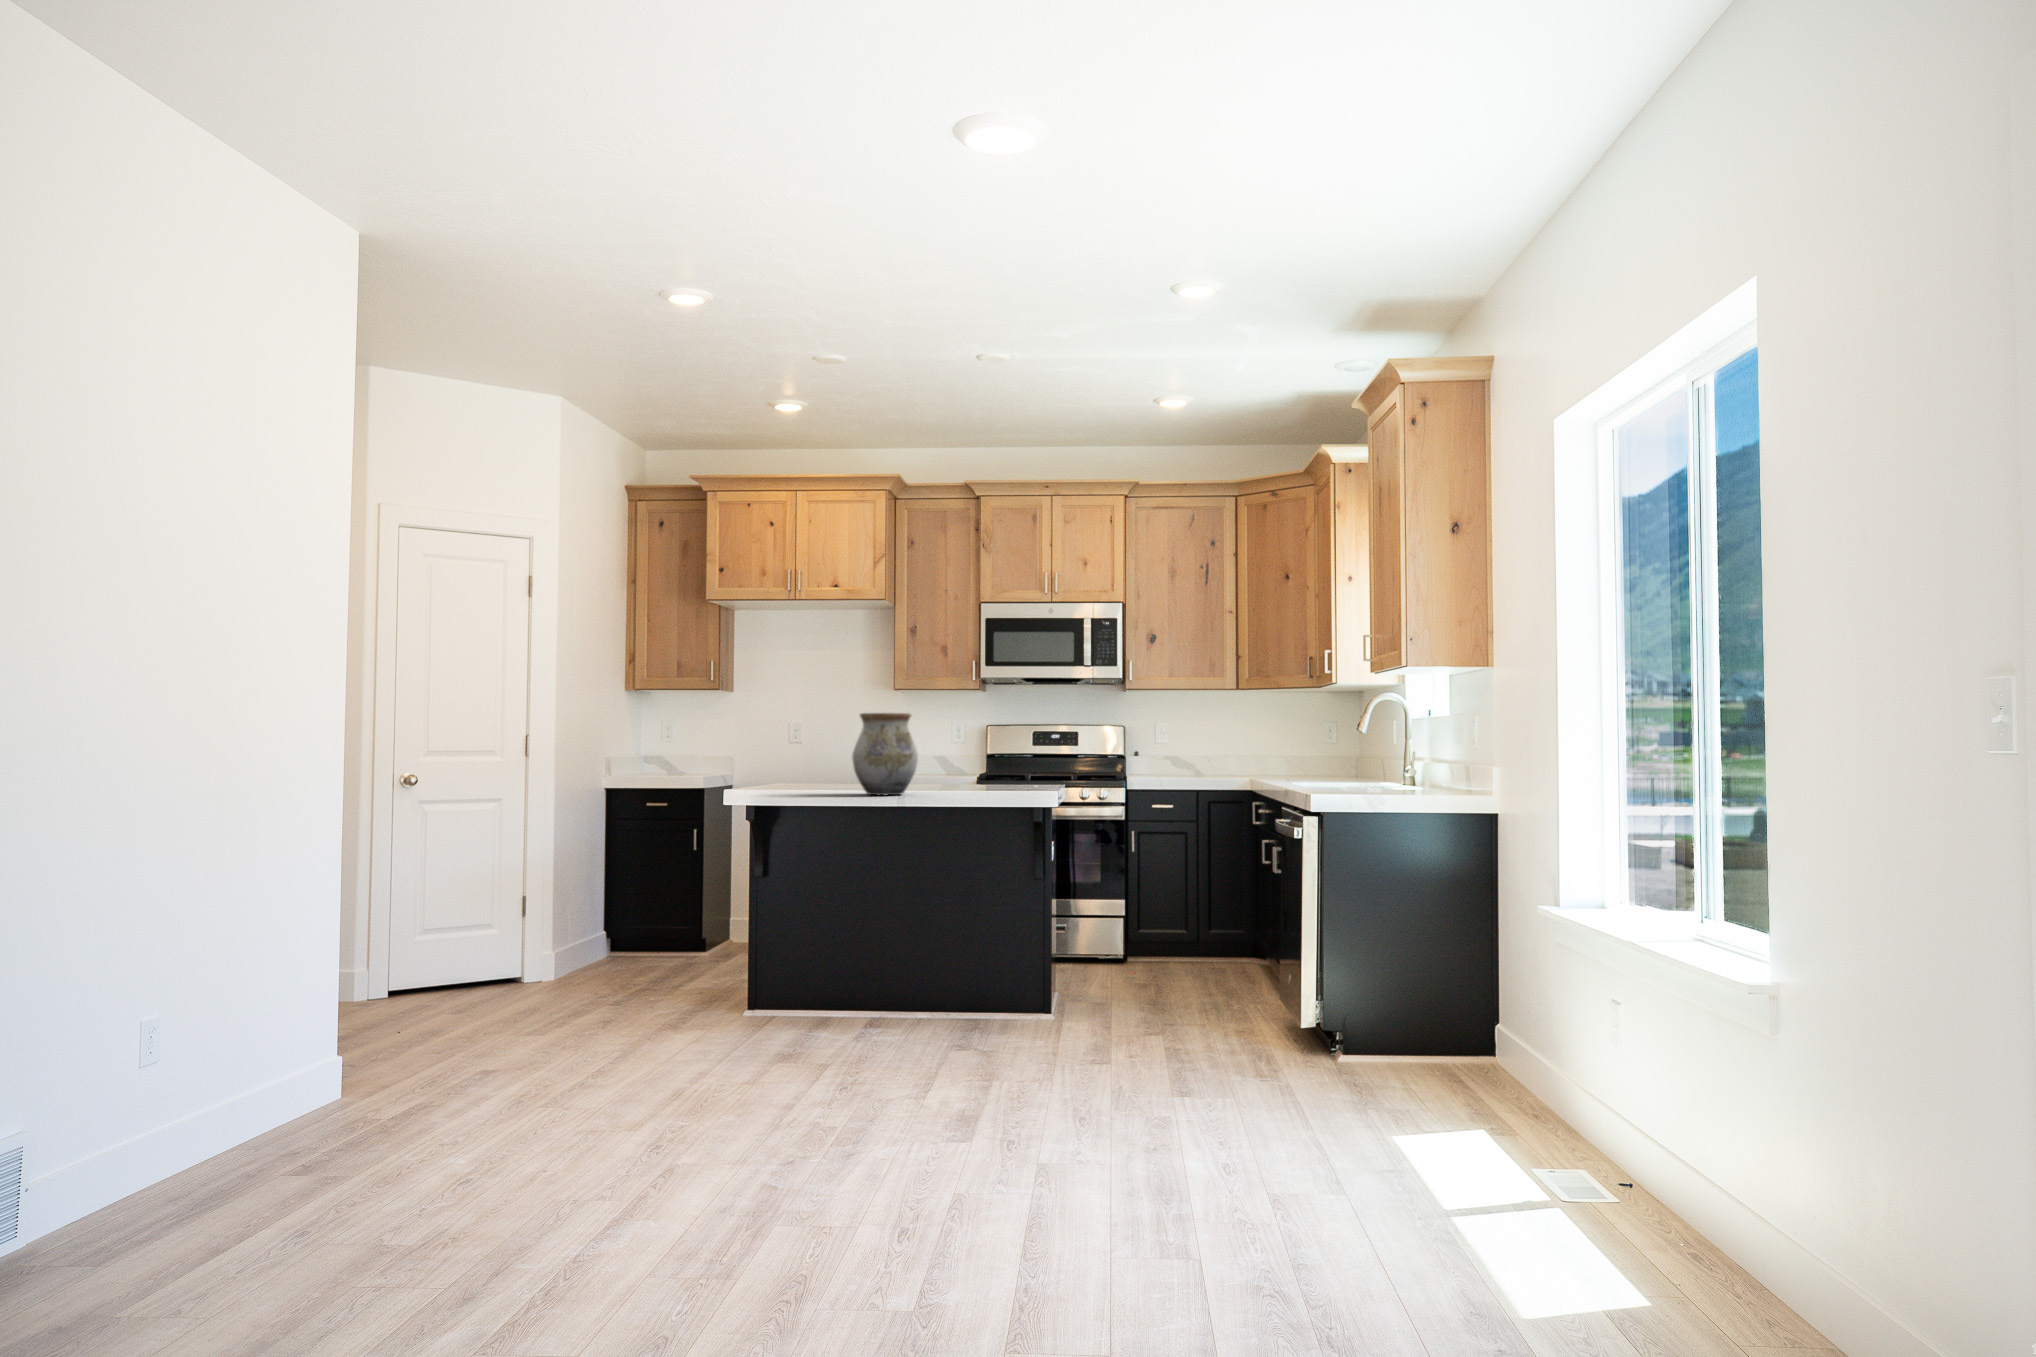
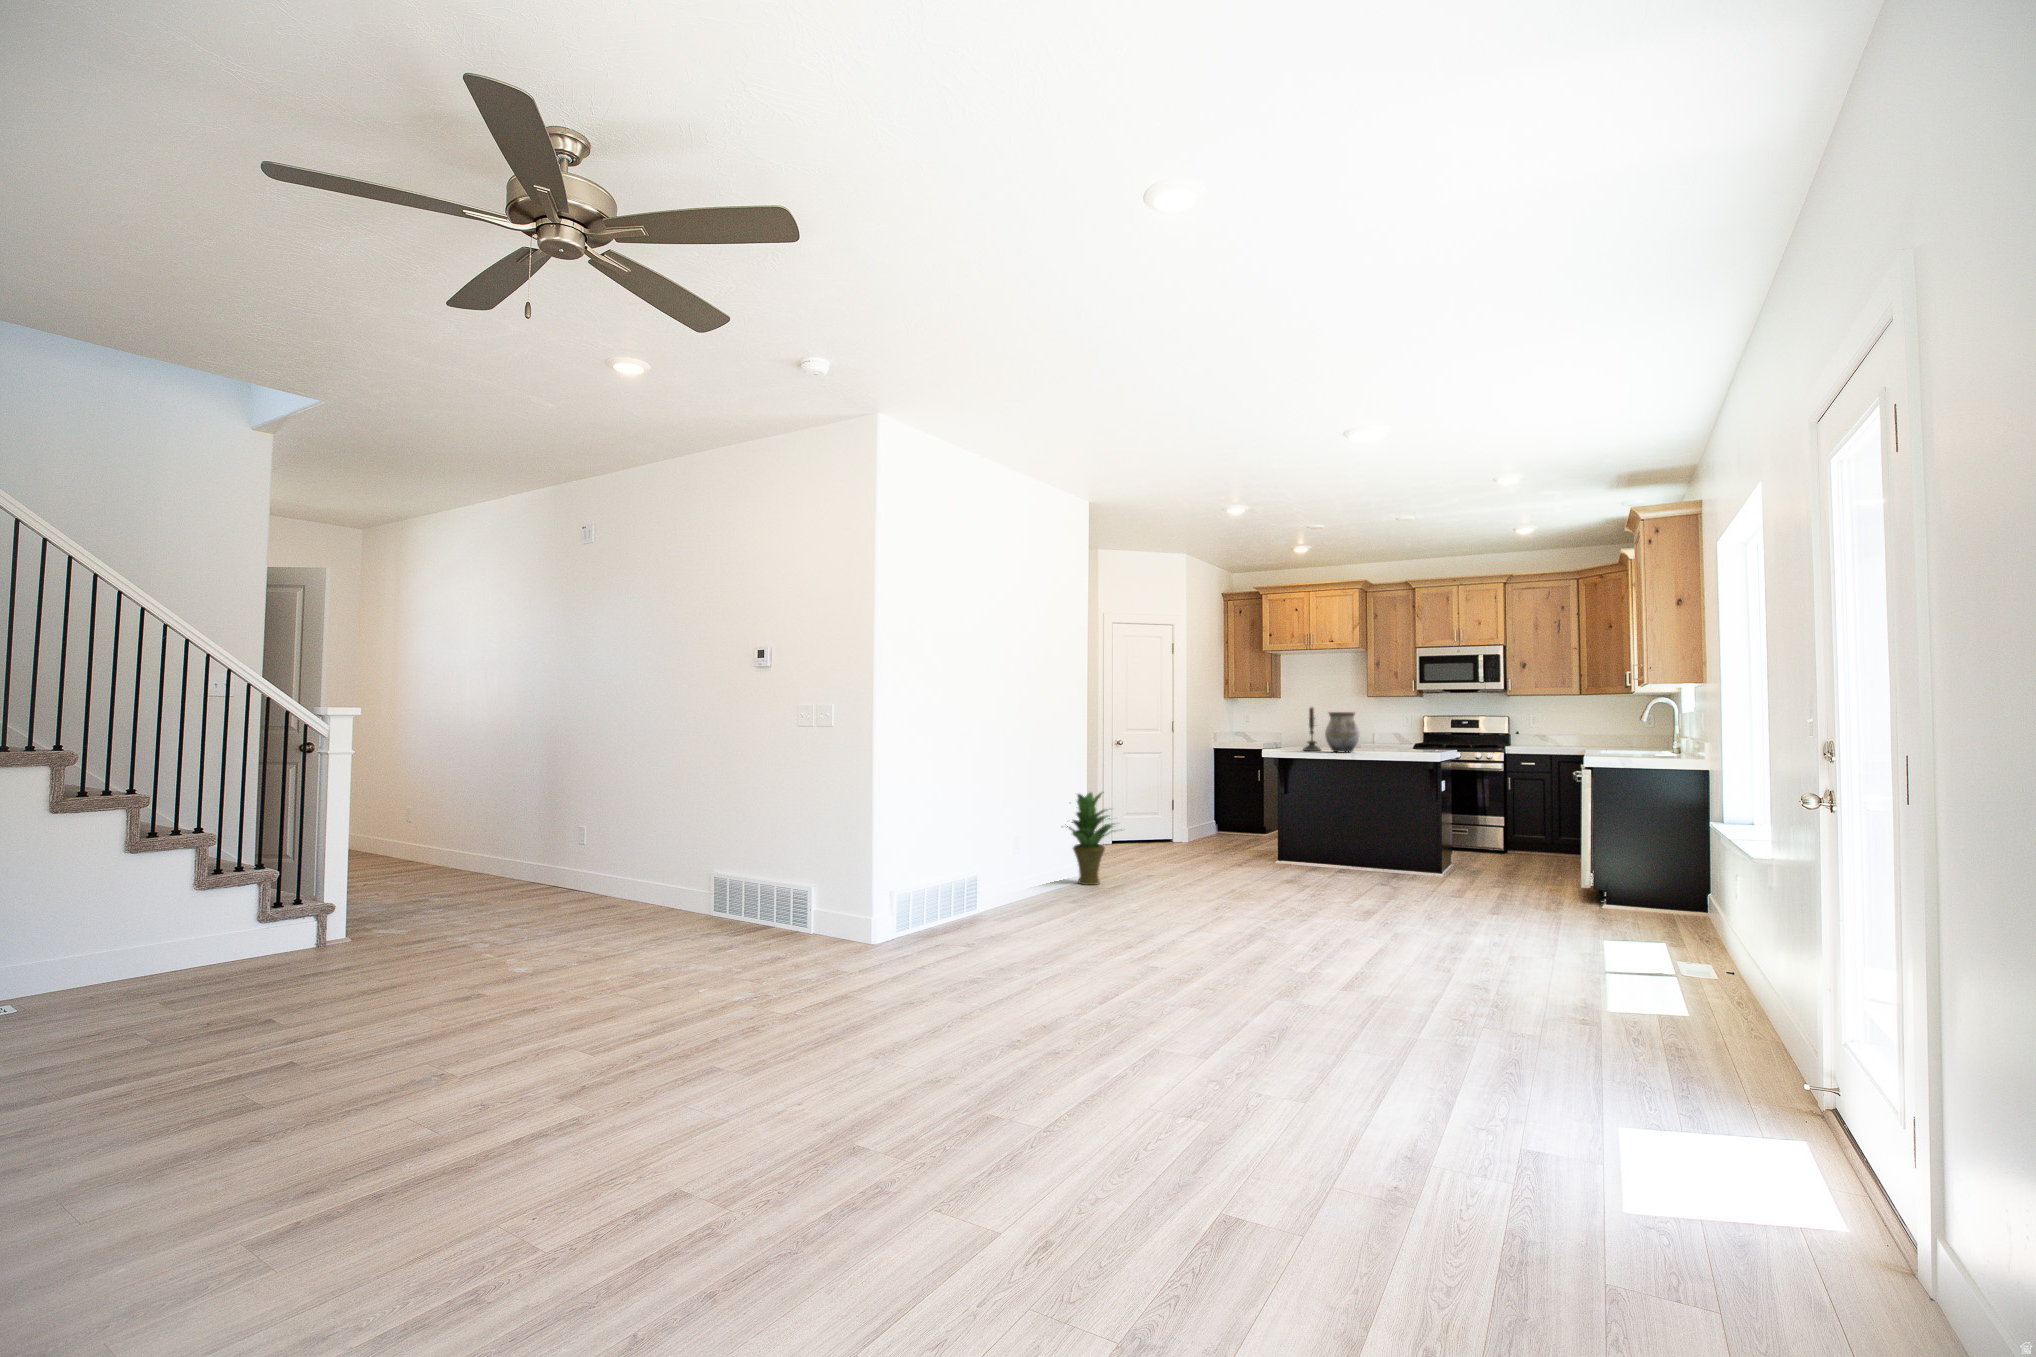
candle: none [803,702,839,793] -> present [1304,708,1321,751]
potted plant: none [157,921,380,1190] -> present [1067,793,1114,885]

